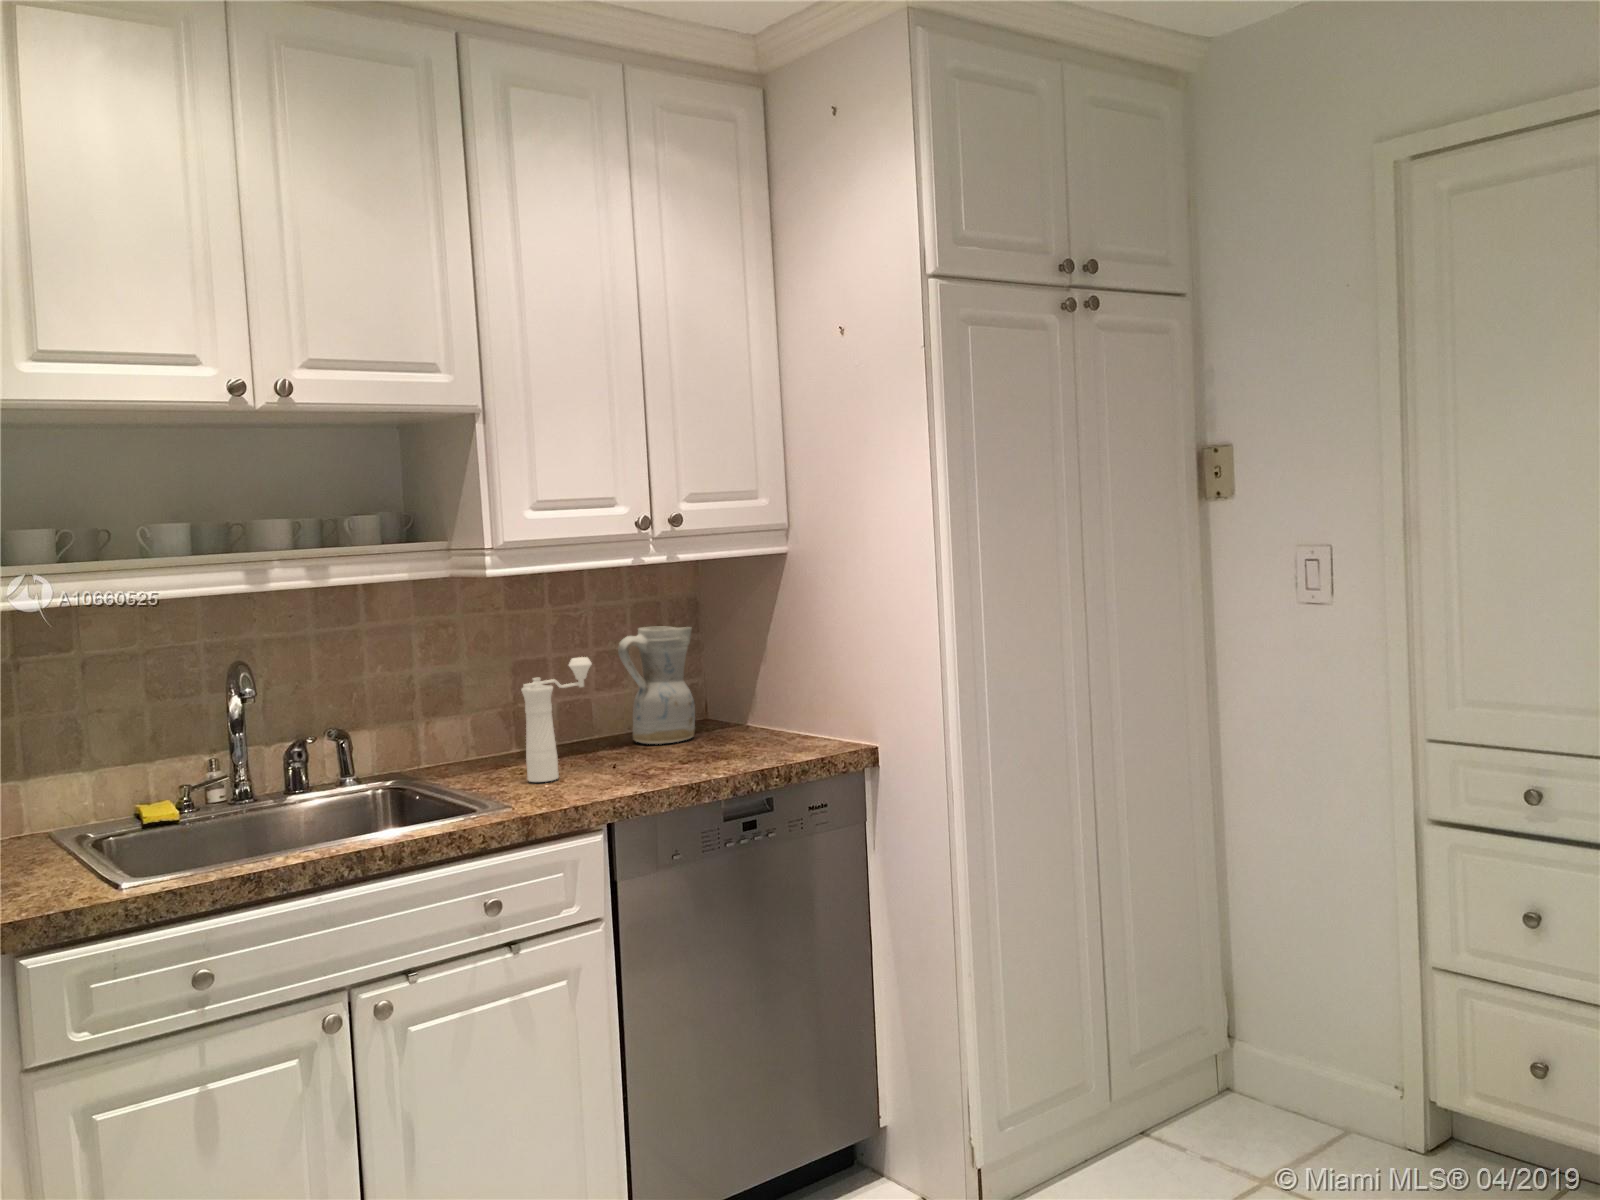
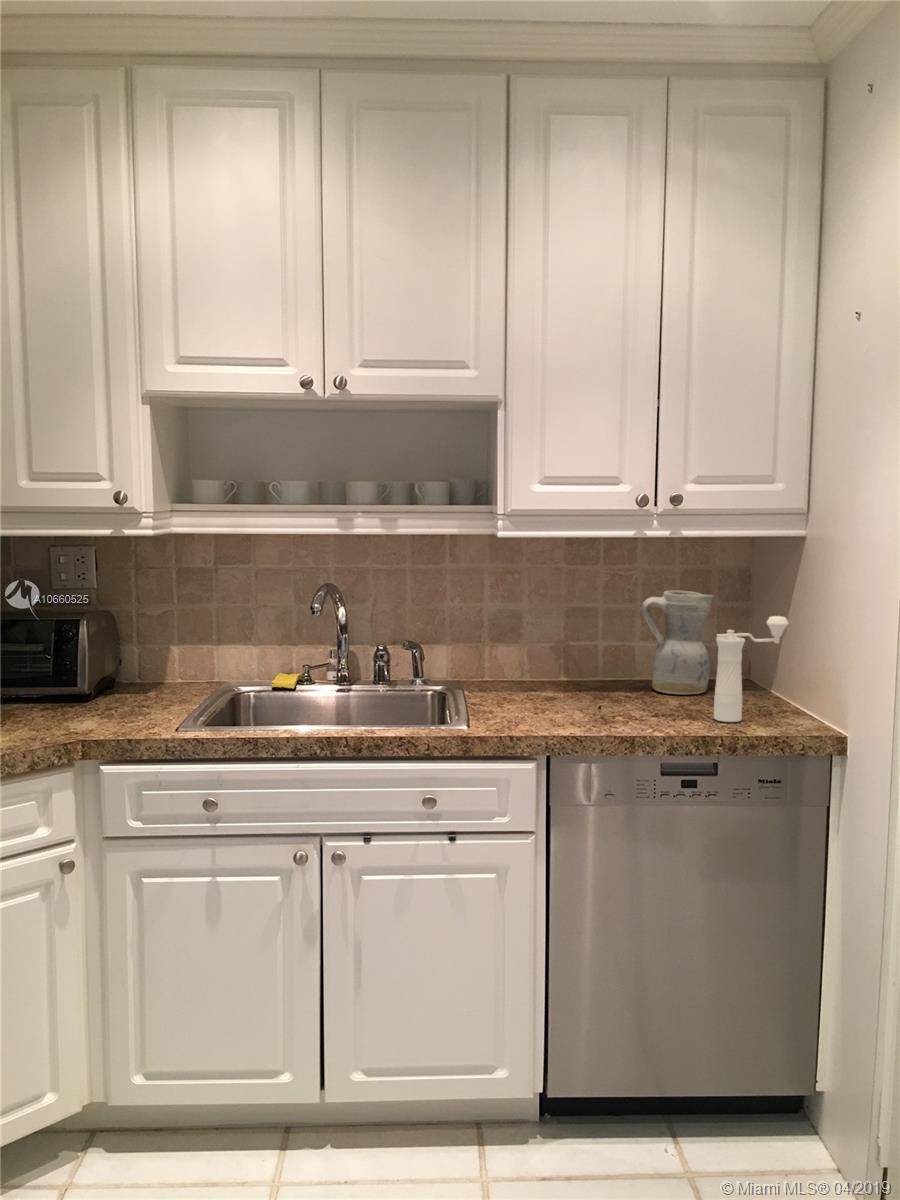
pepper mill: present [521,657,592,782] -> present [714,616,788,722]

